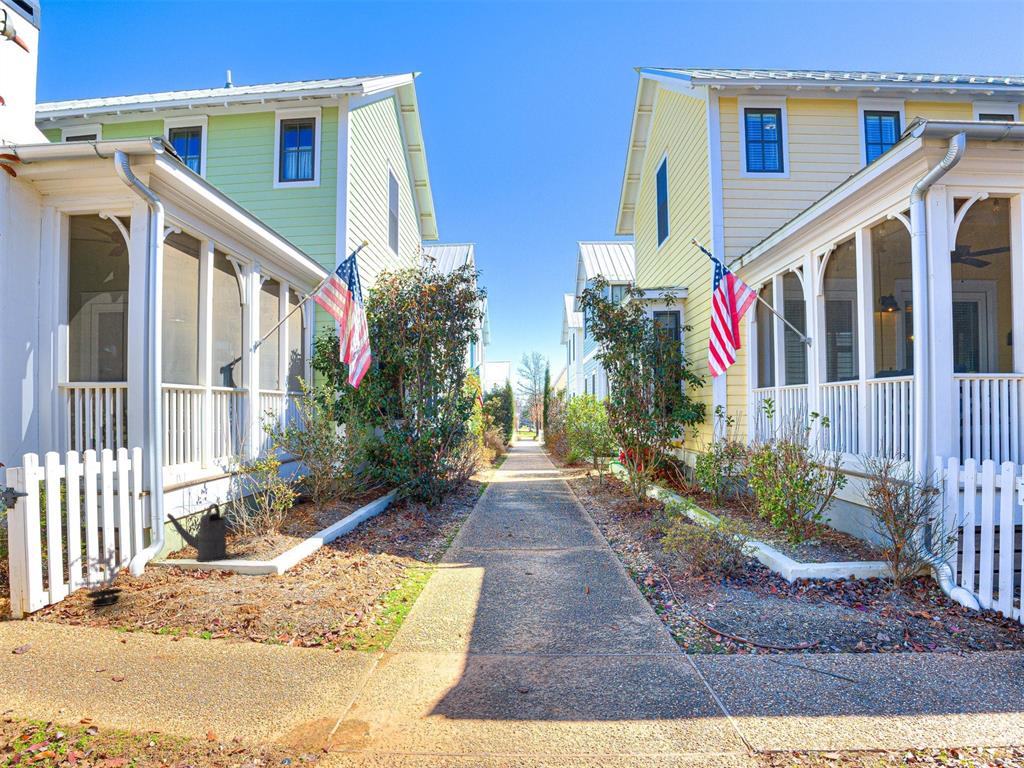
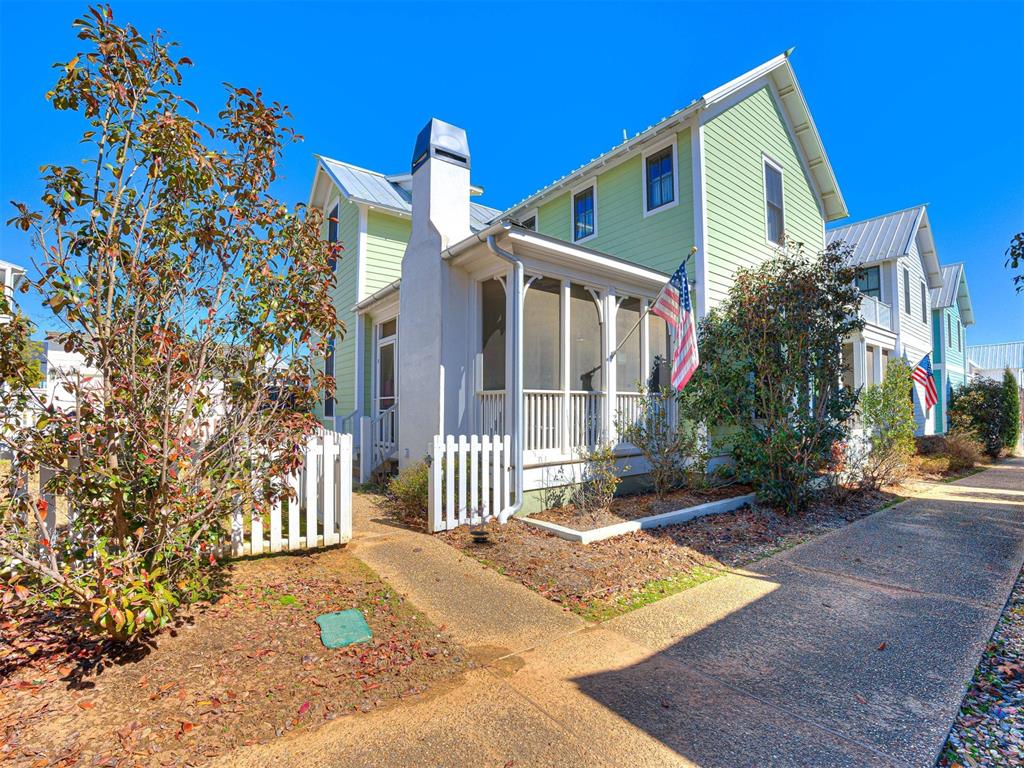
watering can: present [167,504,235,562] -> none [525,482,564,526]

